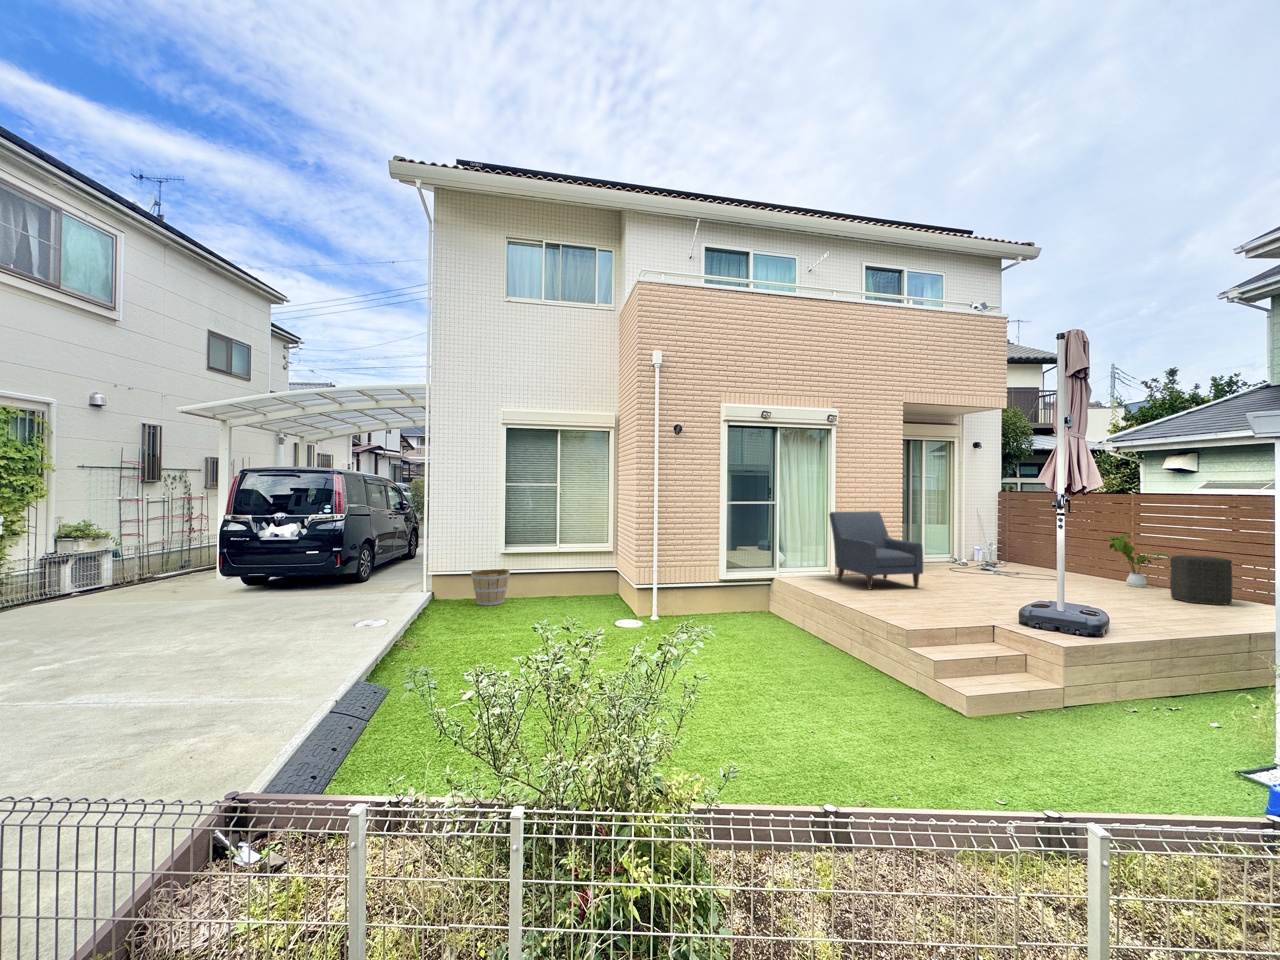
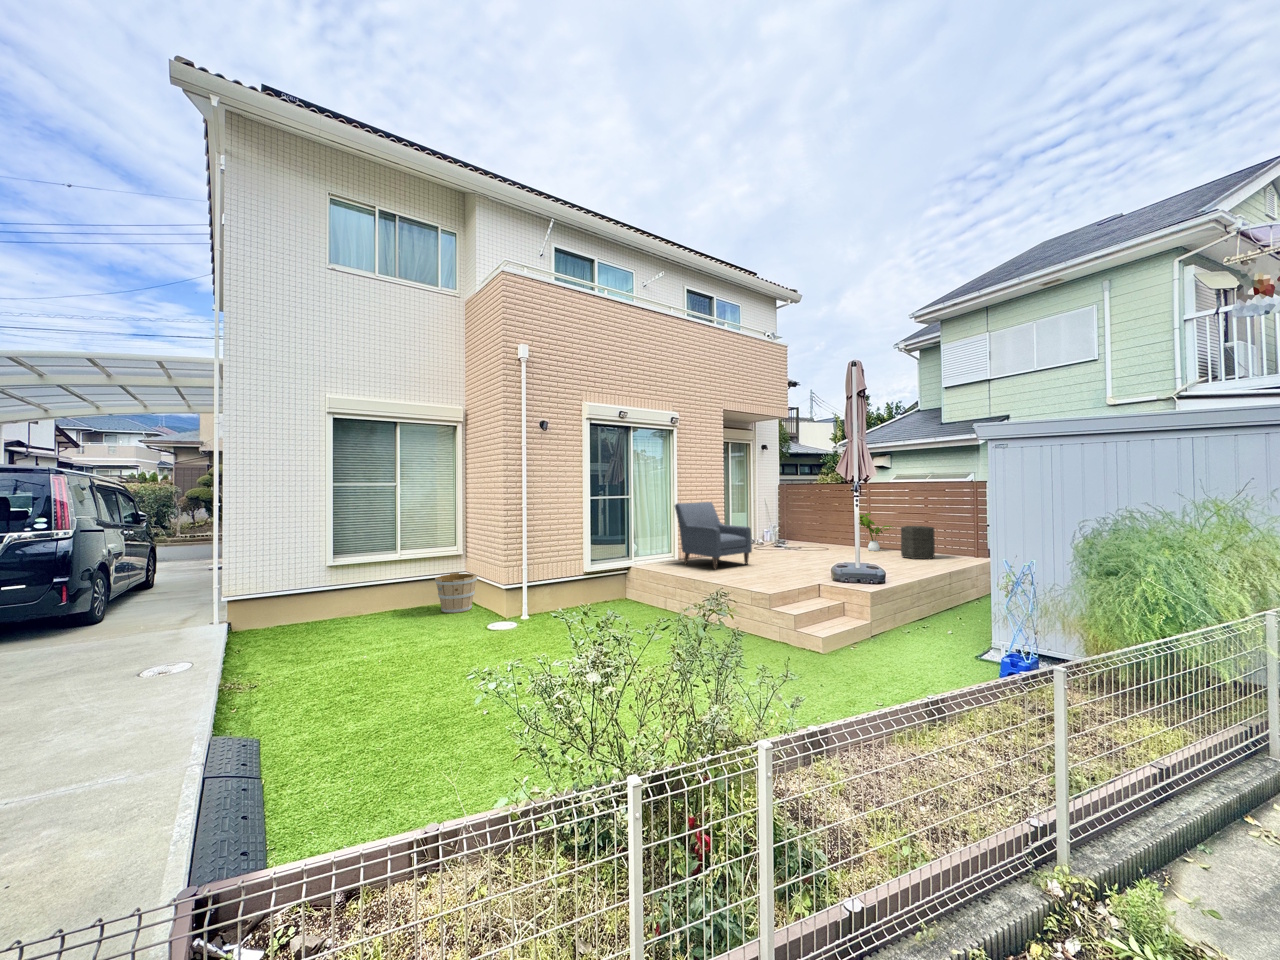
wooden bucket: present [471,569,510,606] -> present [435,573,477,613]

